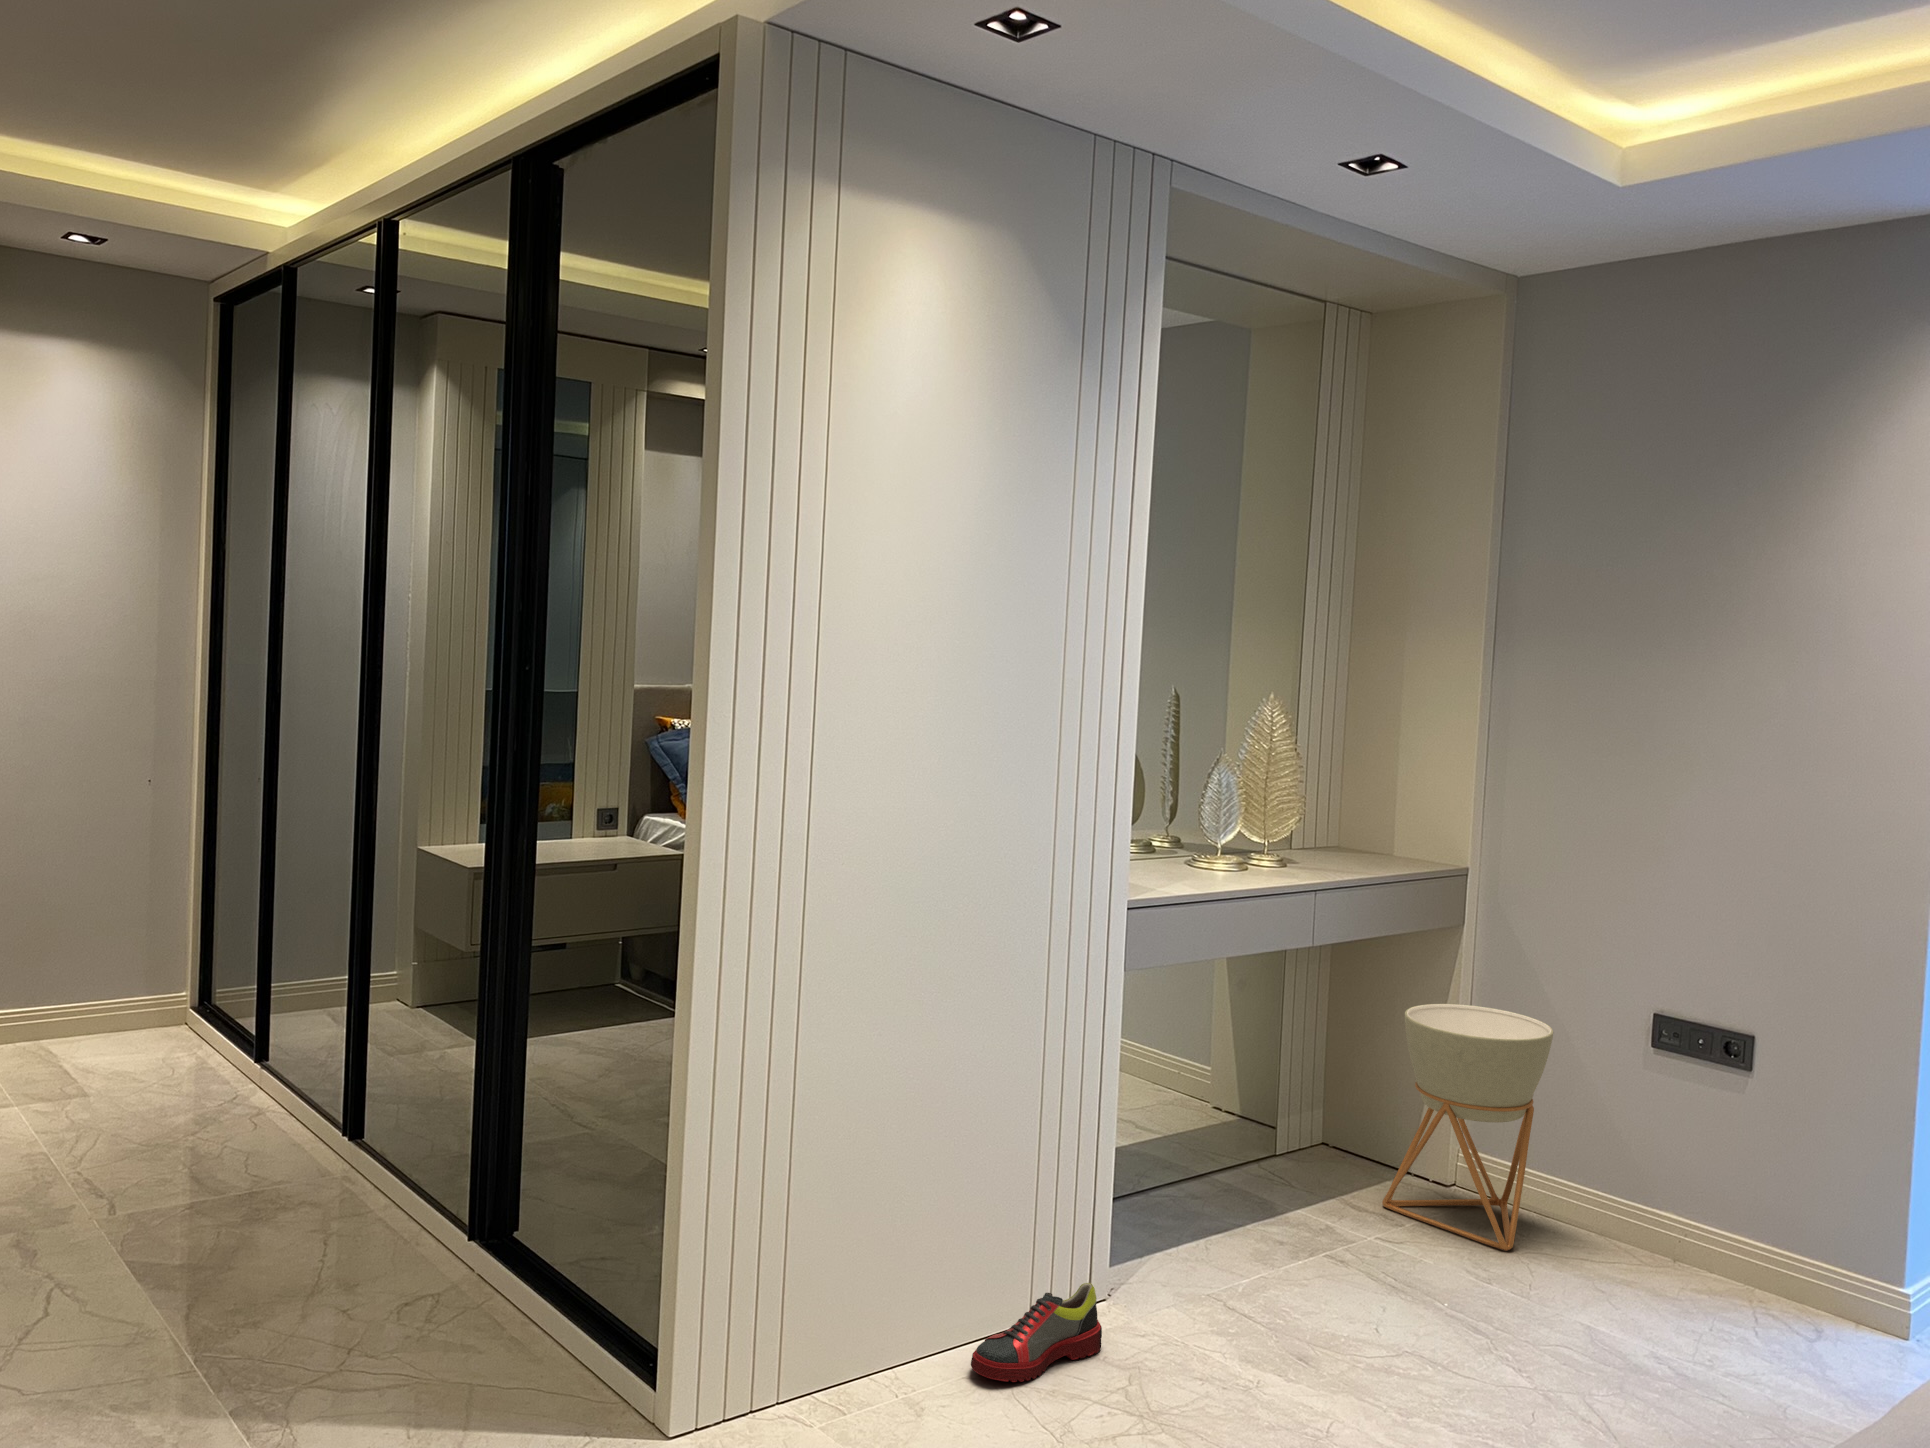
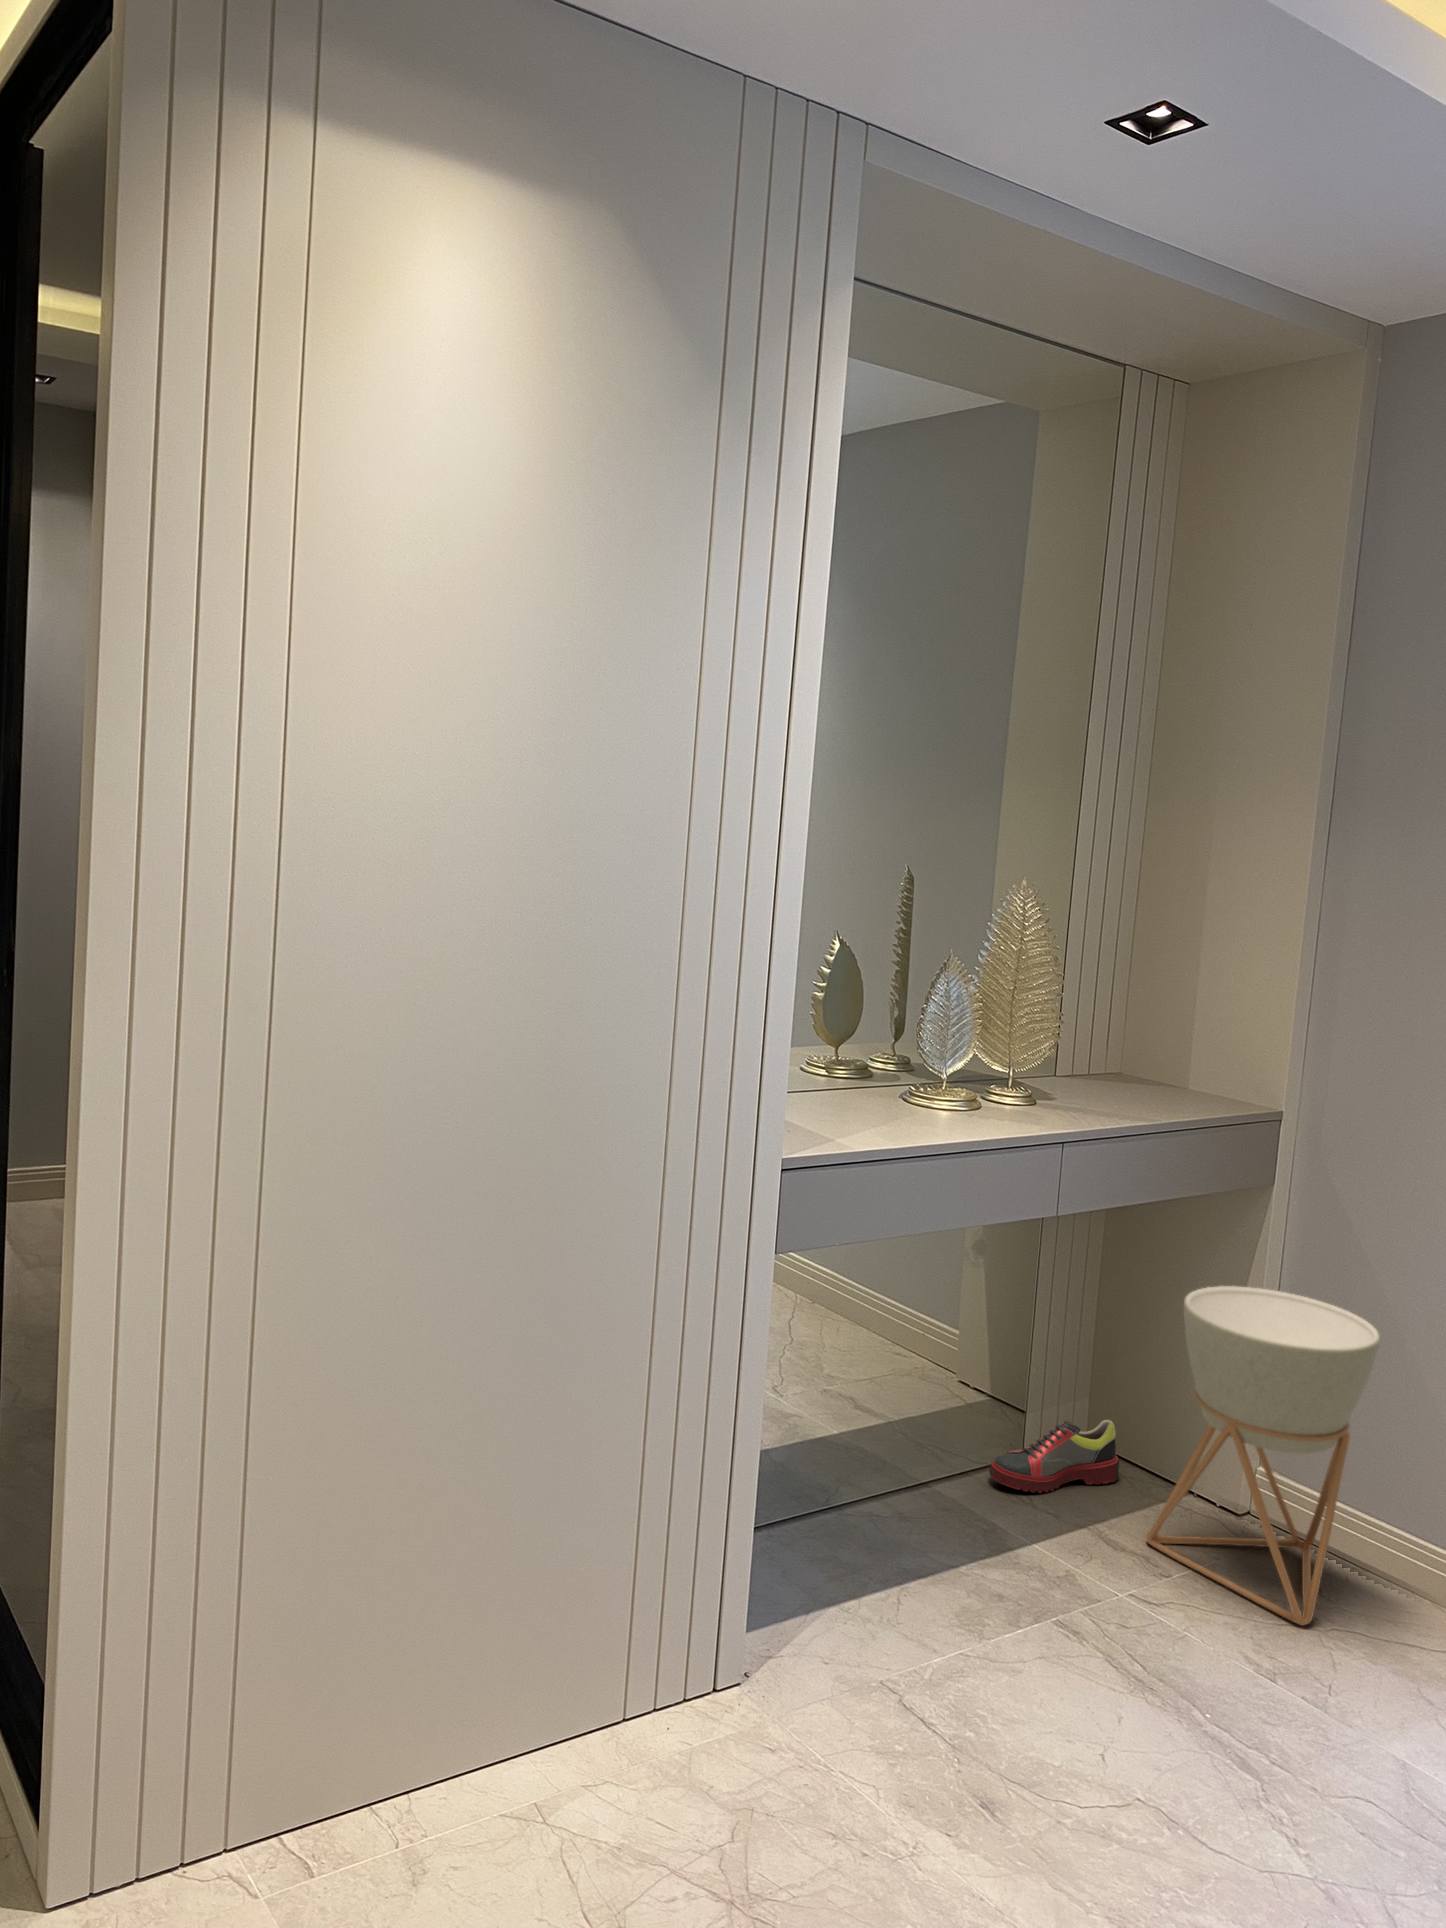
shoe: present [971,1283,1102,1382] -> present [989,1420,1119,1493]

